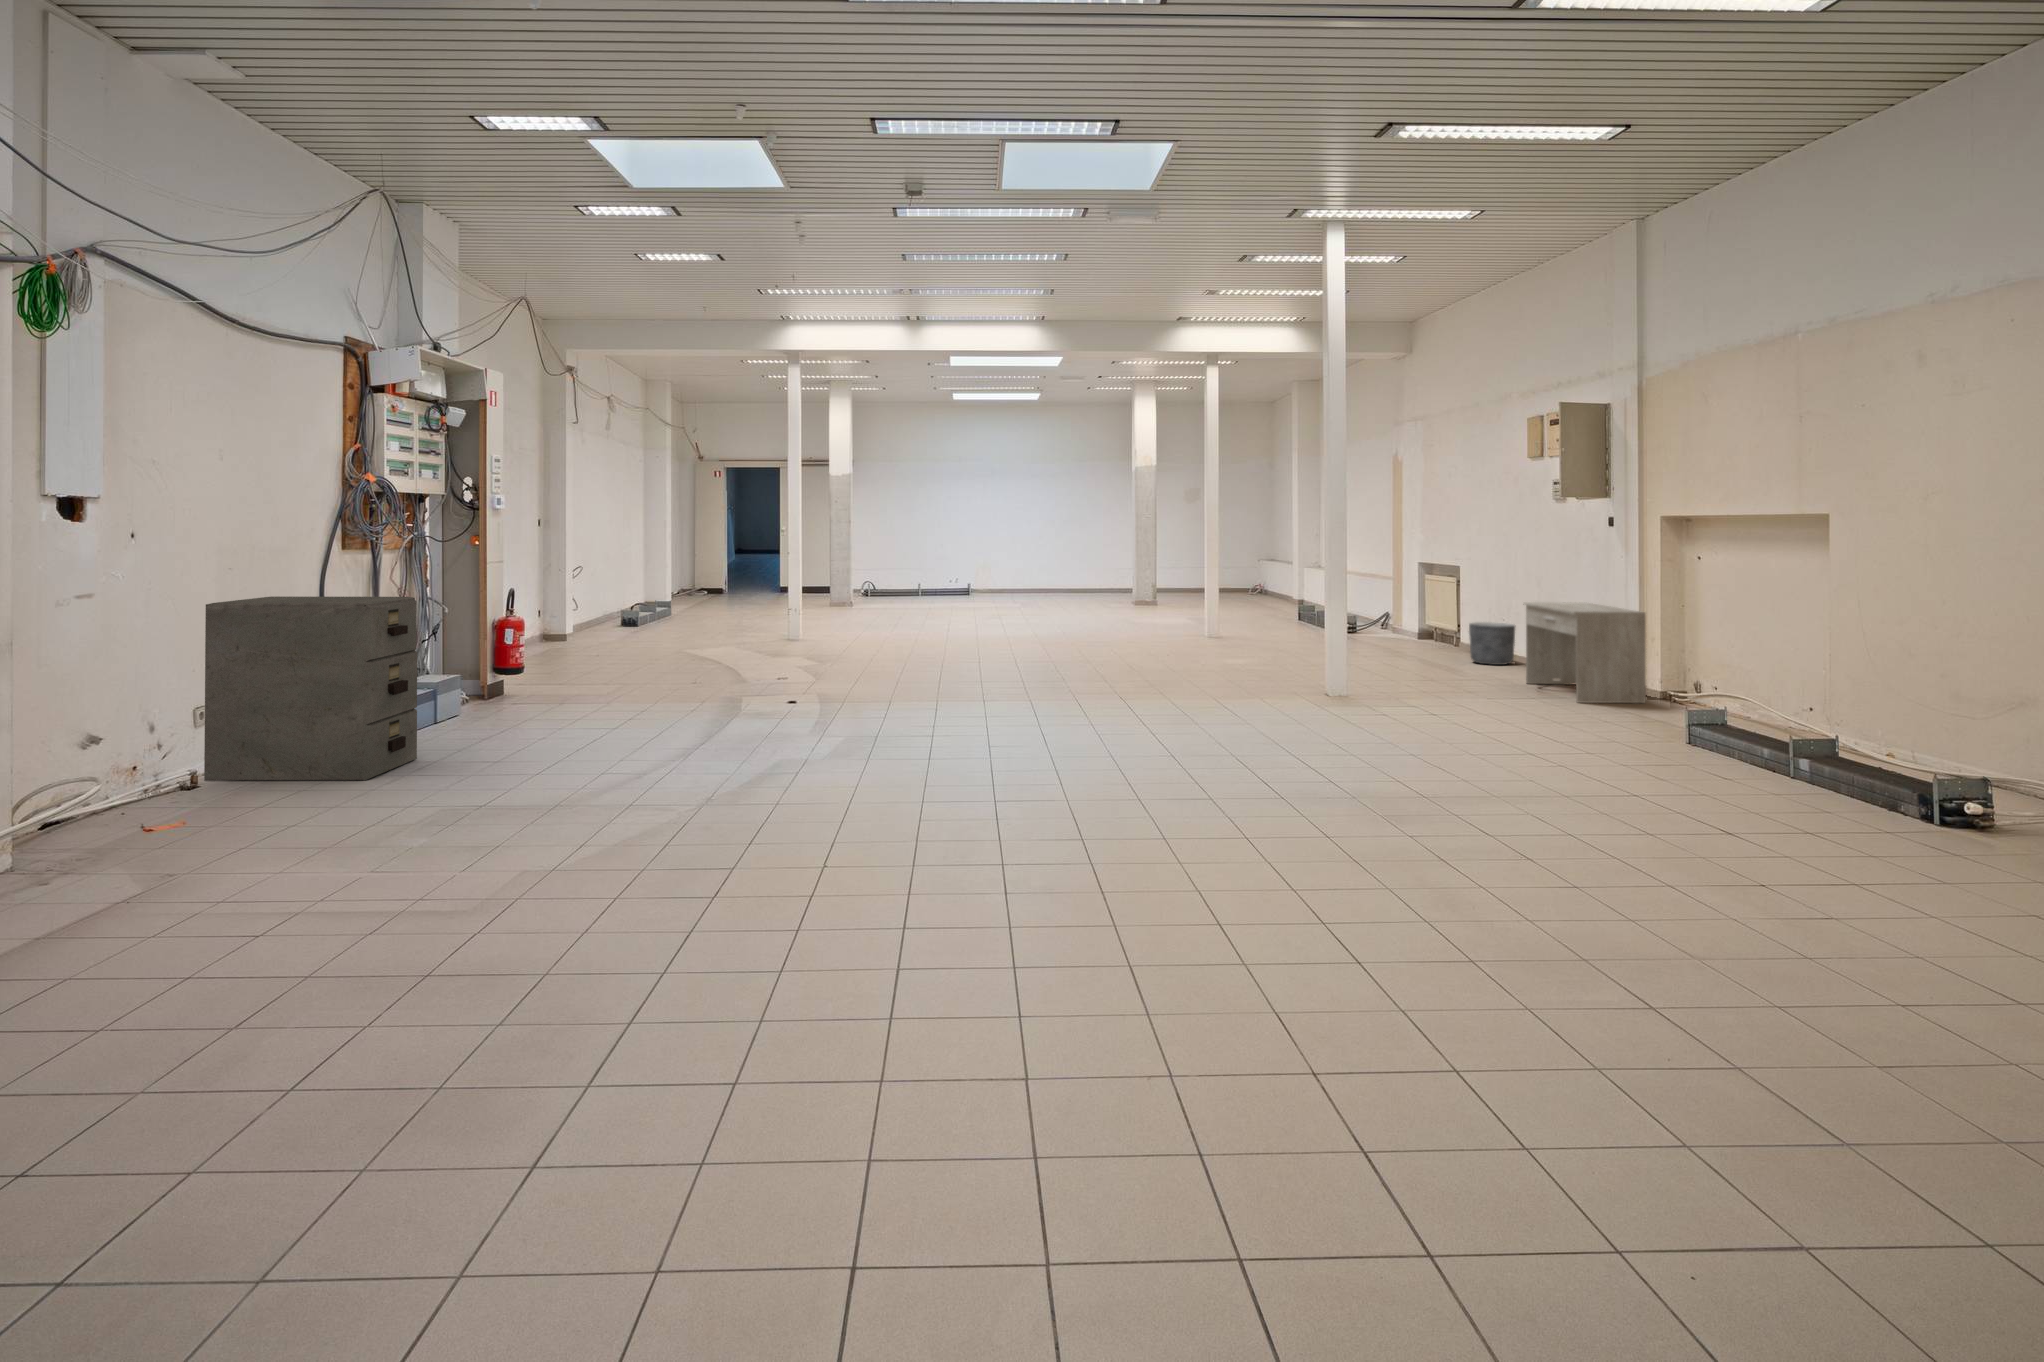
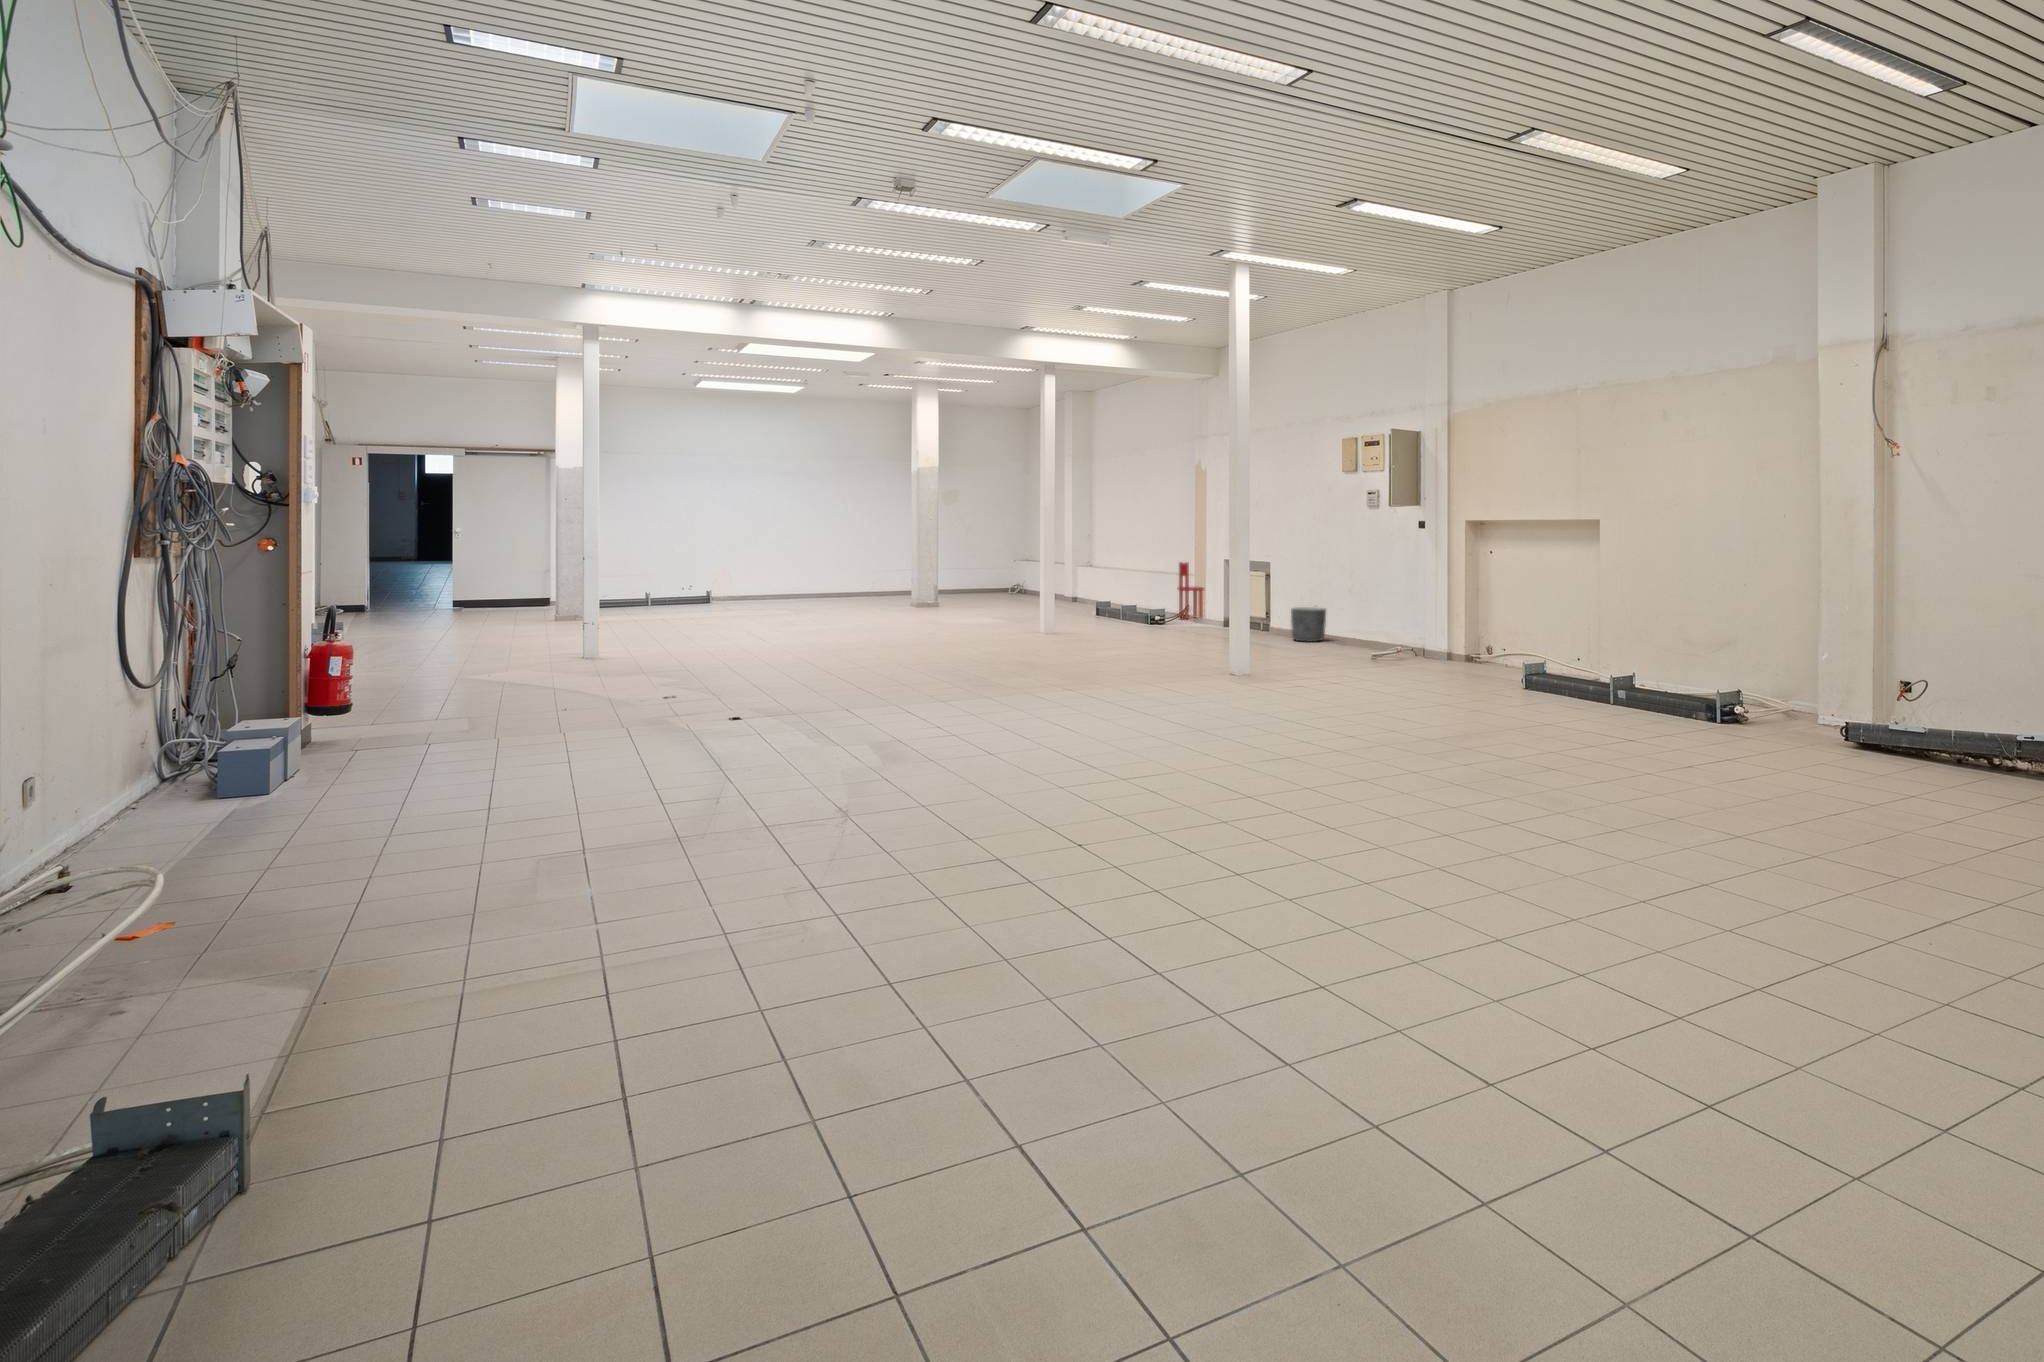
chair: none [1375,566,1405,632] -> present [1177,562,1204,619]
filing cabinet: present [204,596,417,781] -> none [10,613,341,884]
desk: present [1524,602,1646,703] -> none [1355,588,1455,667]

